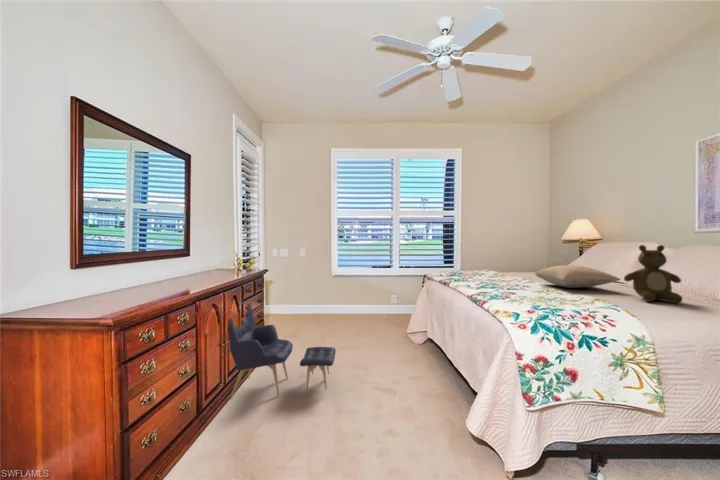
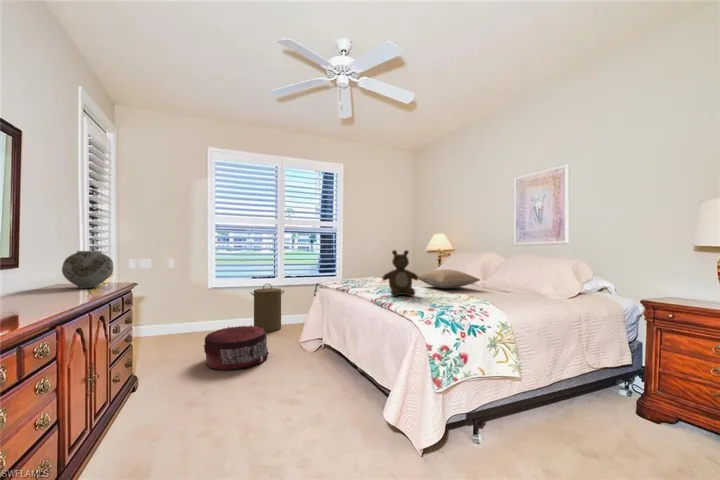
vase: none [214,243,248,272] -> present [62,251,113,288]
teddy bear: present [624,245,682,303] -> present [382,250,419,296]
laundry hamper: none [368,274,400,319] -> present [251,284,284,332]
armchair: present [228,306,336,399] -> none [79,321,234,449]
pouf: none [322,311,378,350] -> present [204,325,269,370]

